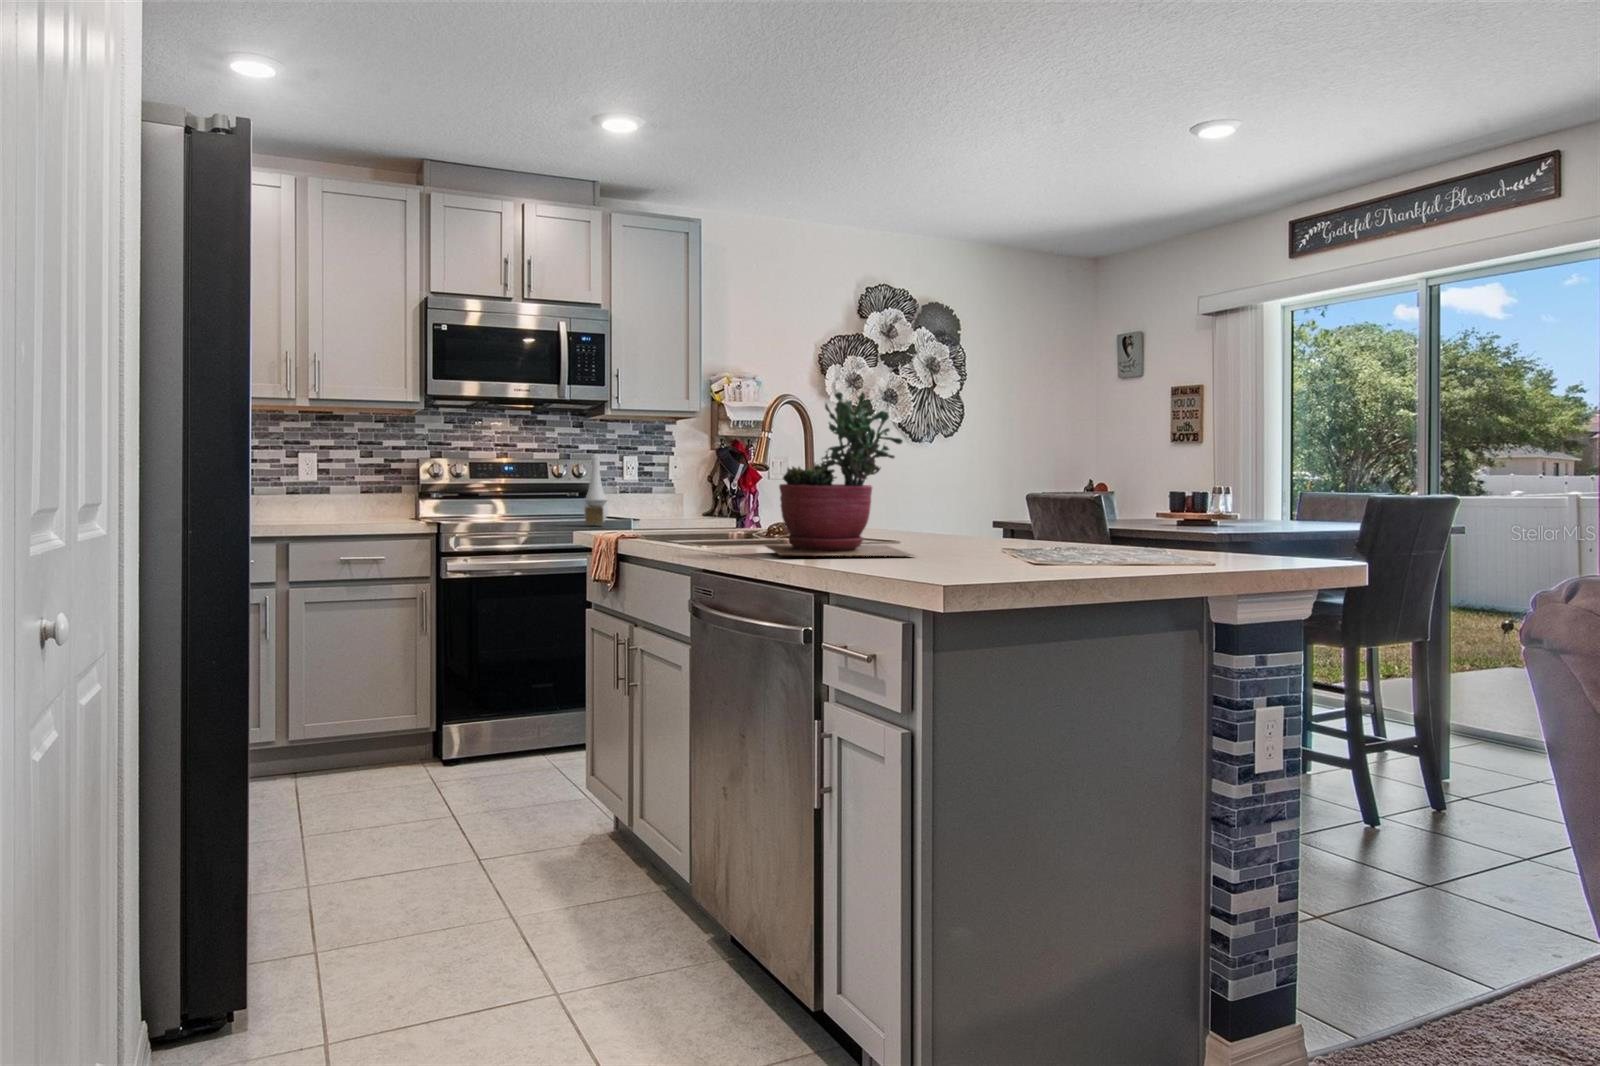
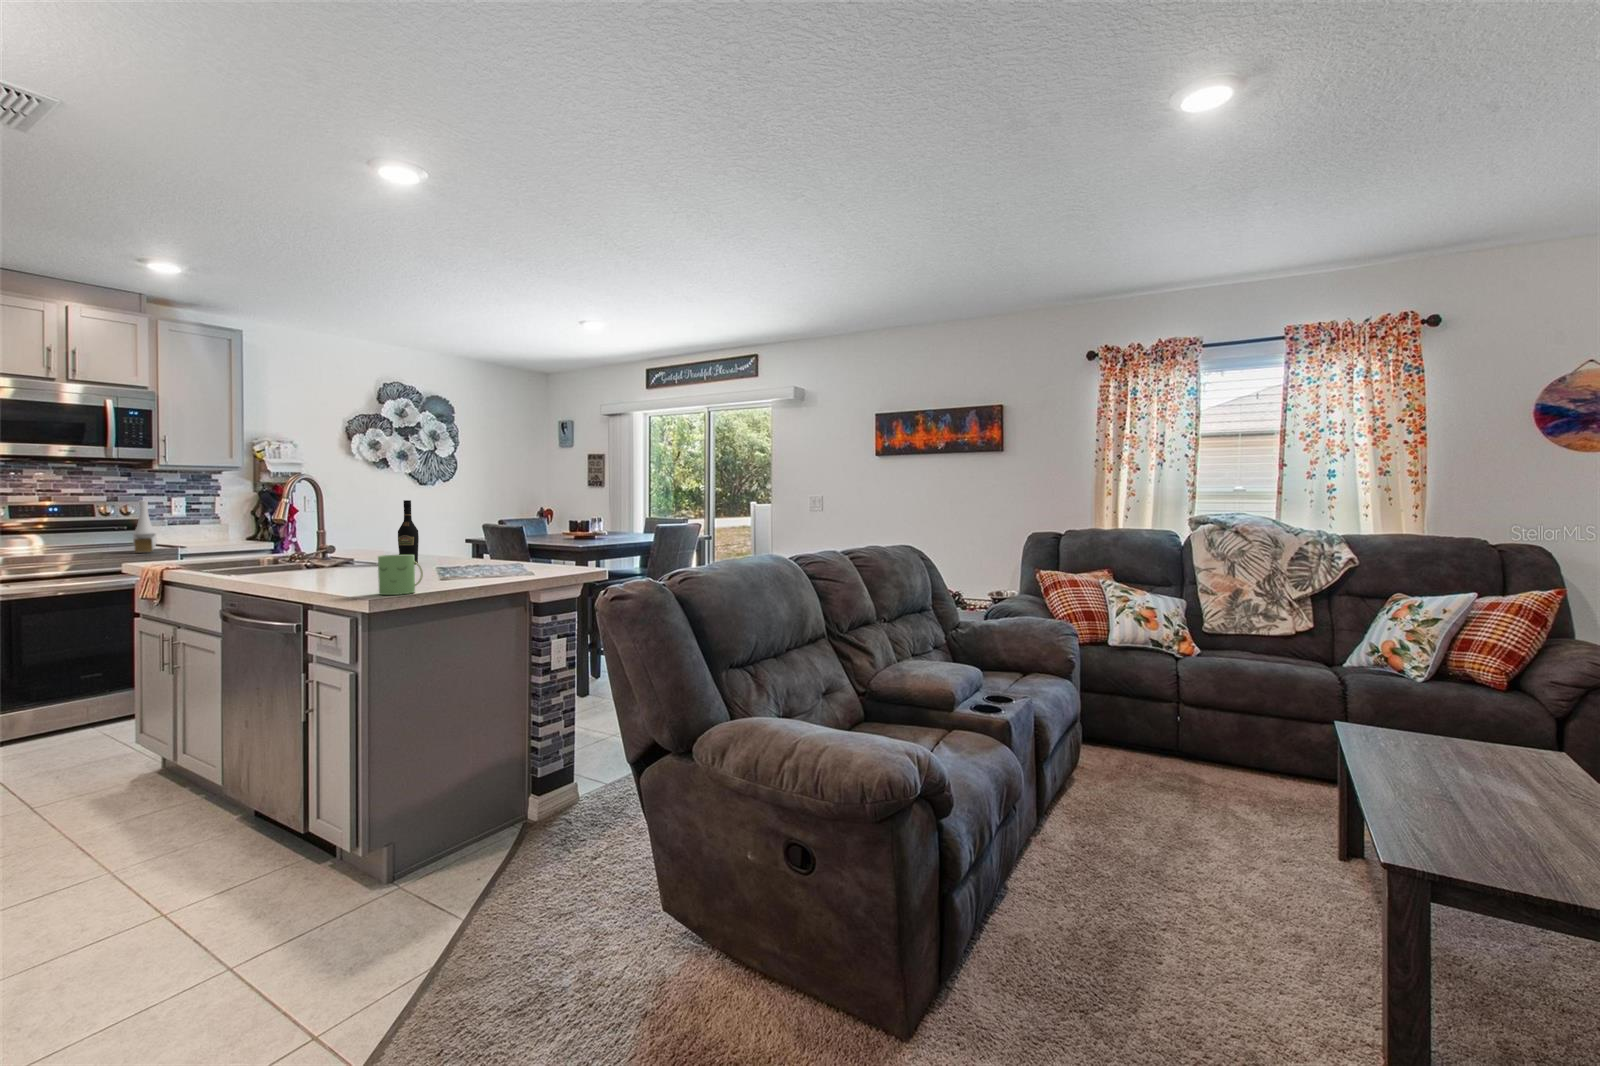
succulent plant: present [764,392,913,556] -> none [273,488,375,583]
wine bottle: none [927,430,959,543] -> present [398,500,419,563]
mug: none [957,498,1039,577] -> present [378,554,423,595]

